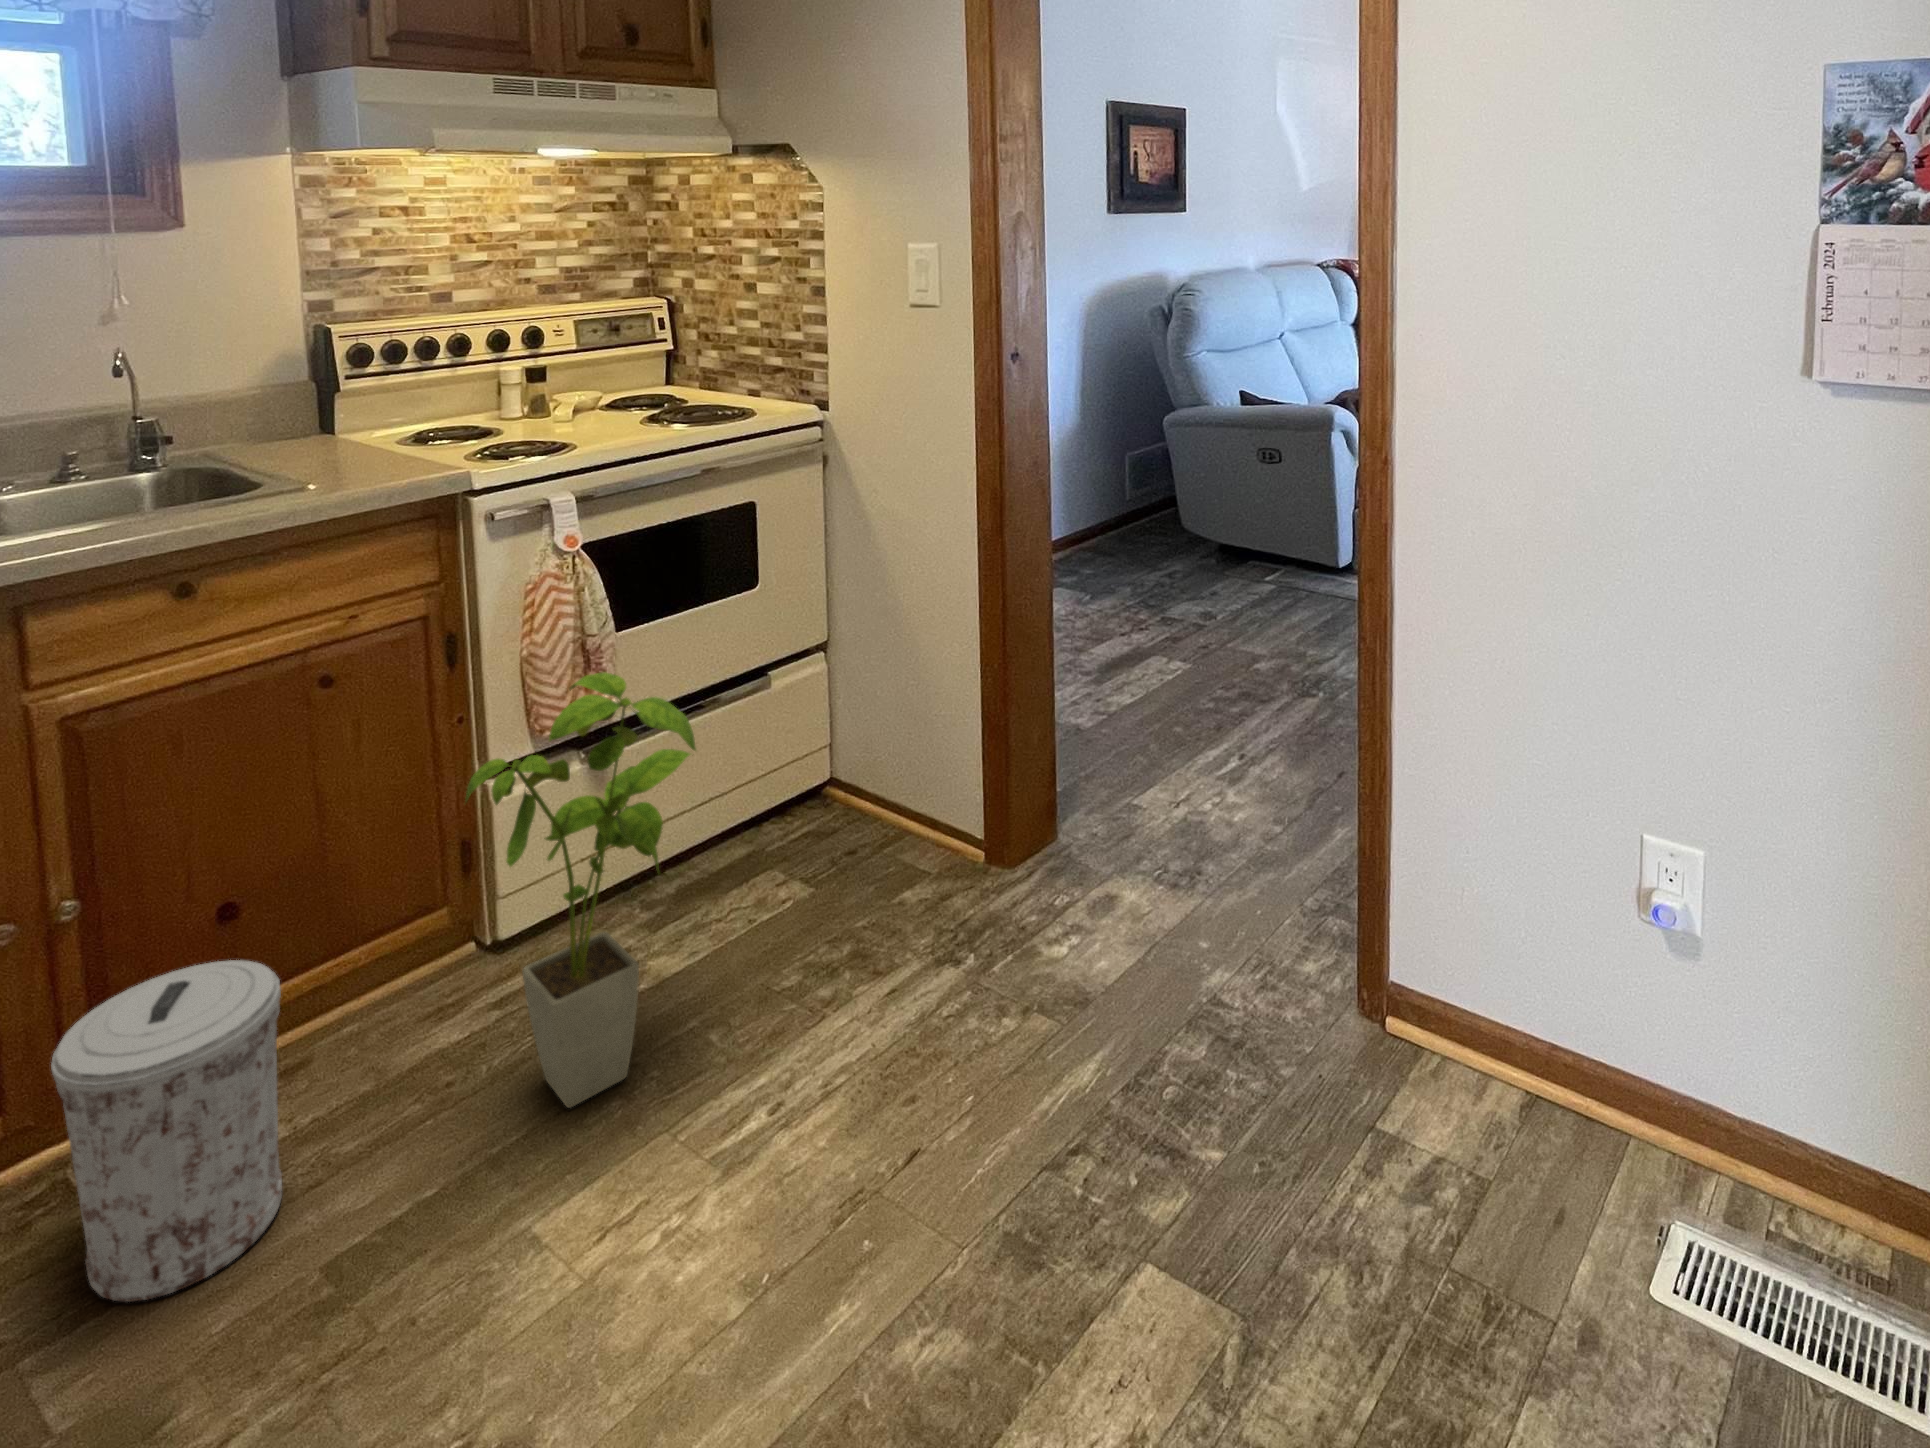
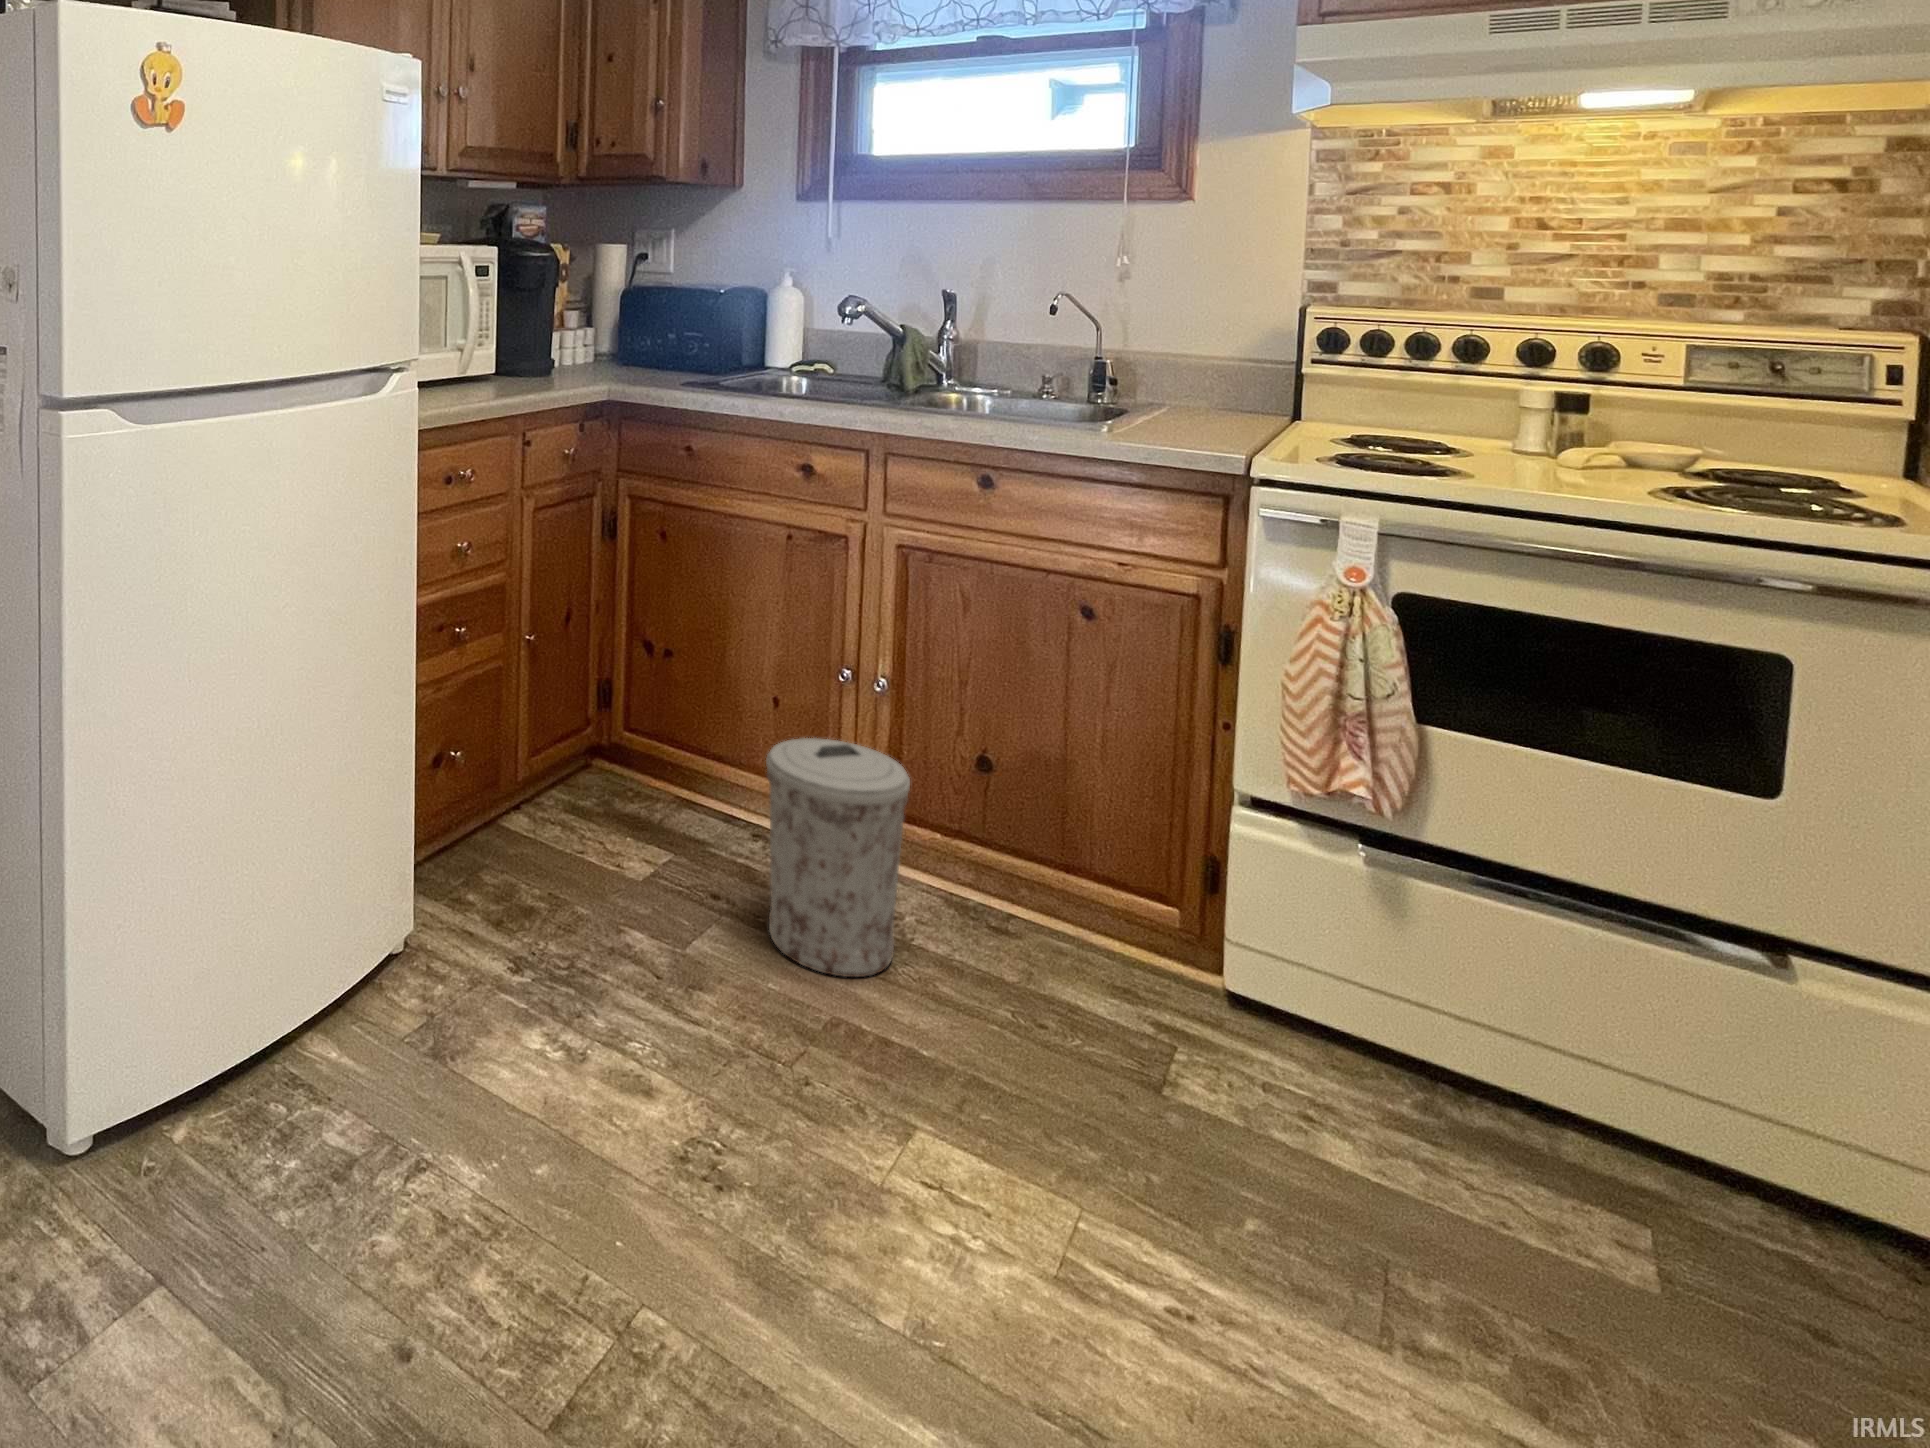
house plant: present [466,672,696,1108] -> none [1025,659,1341,1153]

